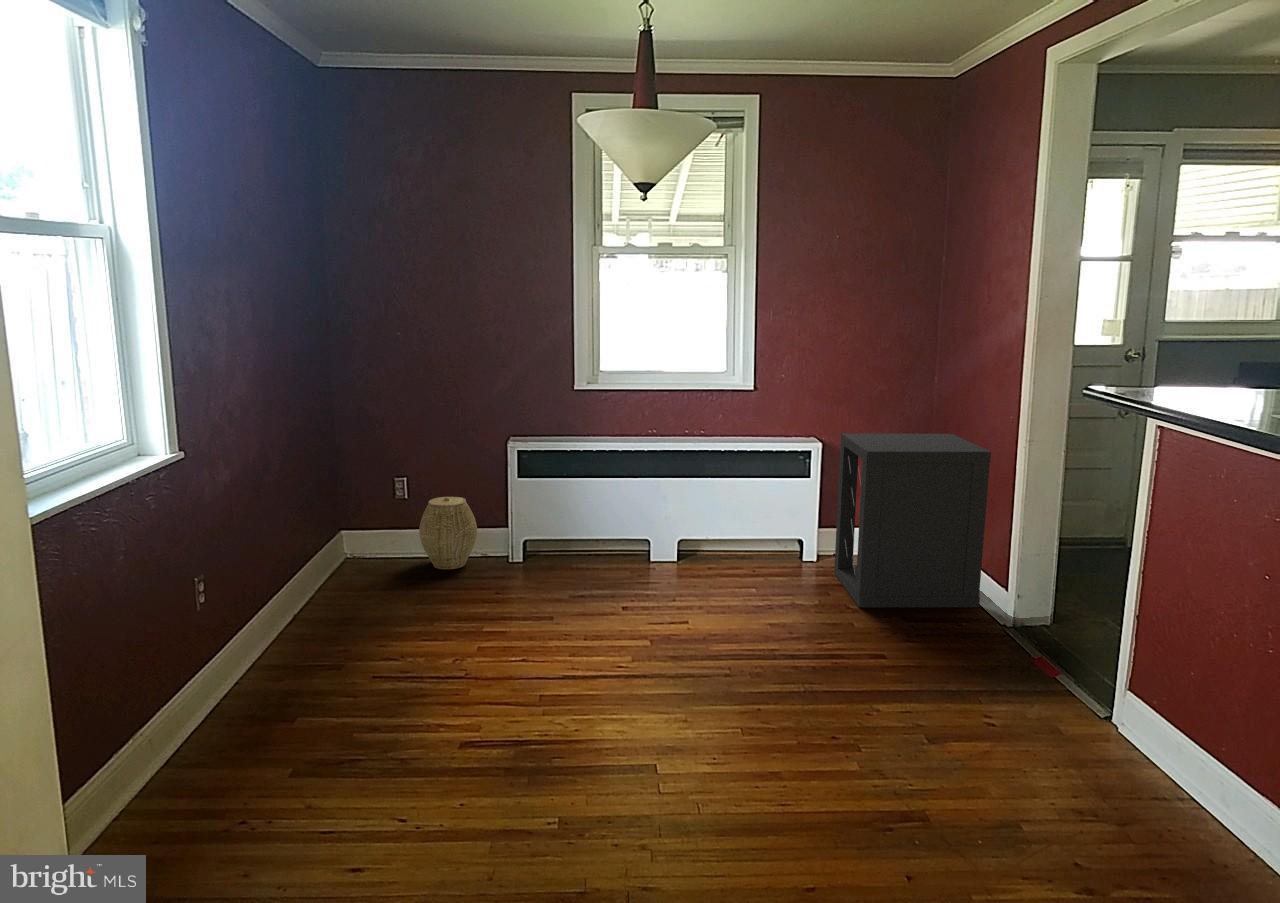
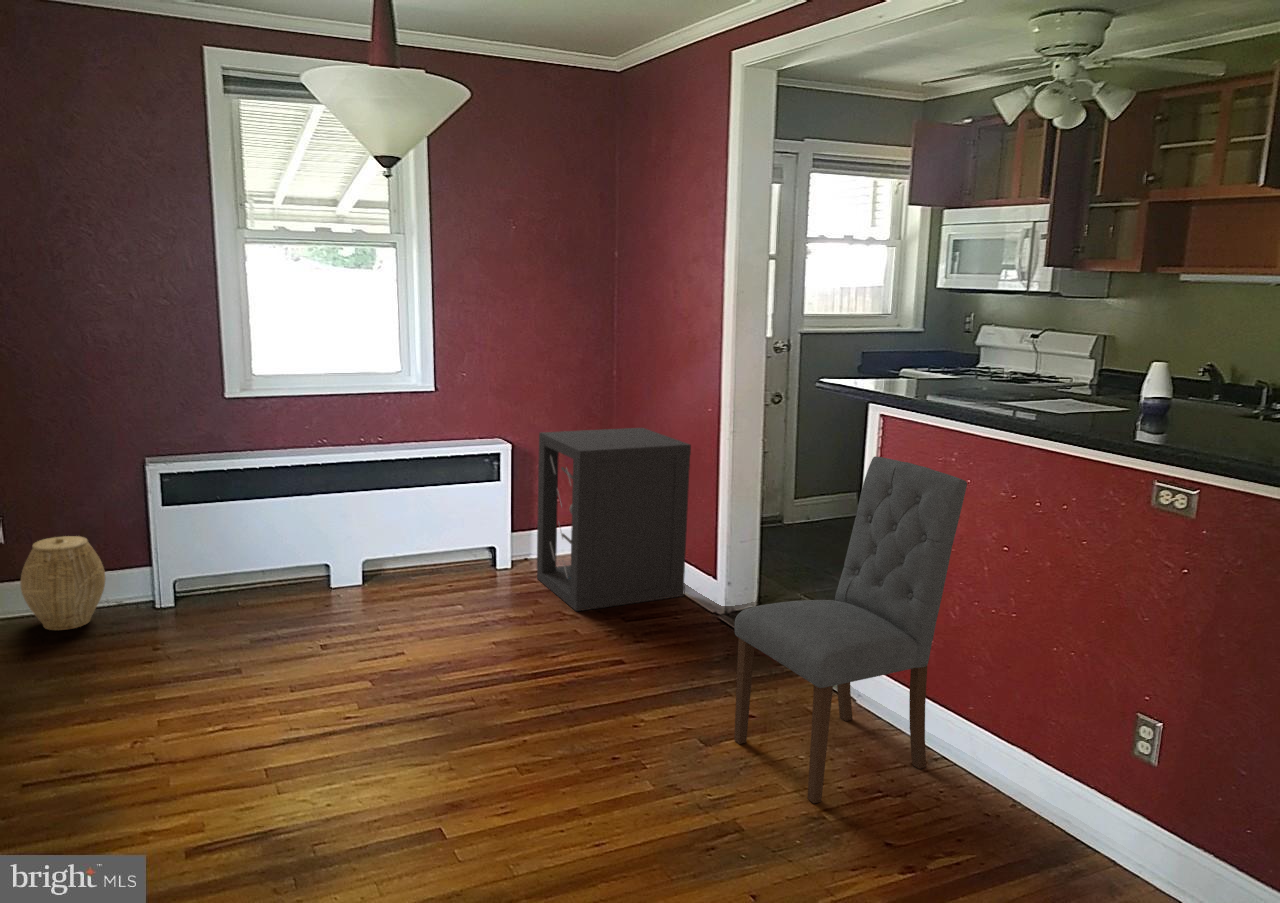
dining chair: none [967,467,1242,823] -> present [734,456,967,803]

